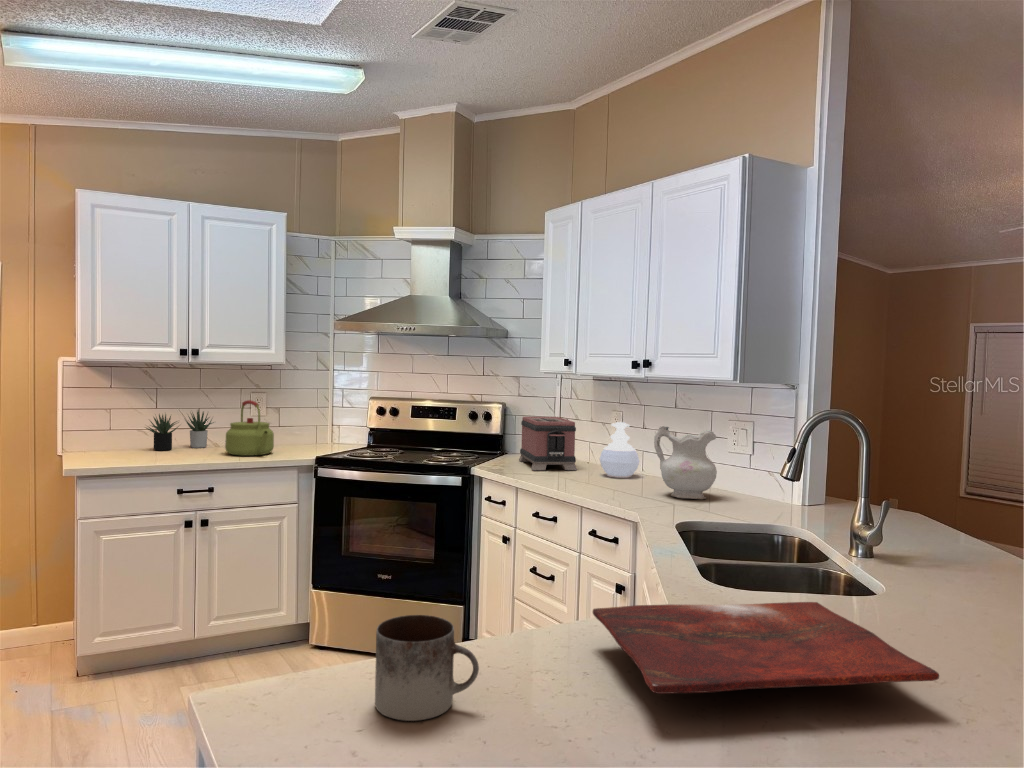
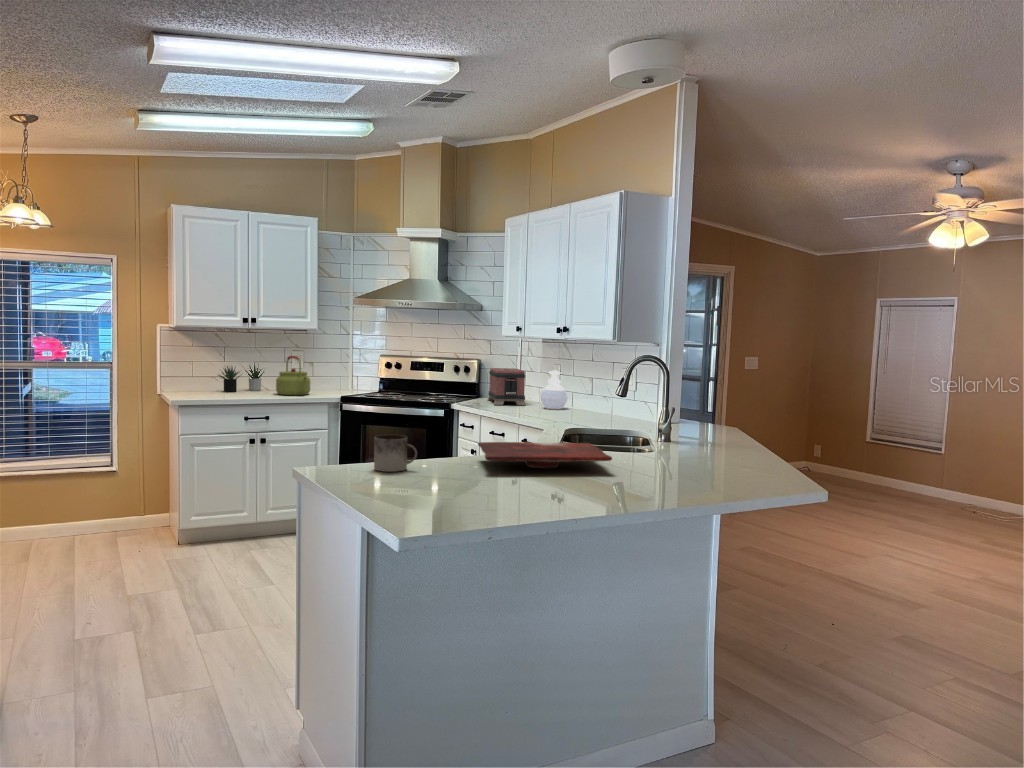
ceramic pitcher: present [654,426,717,499] -> none [569,371,609,420]

